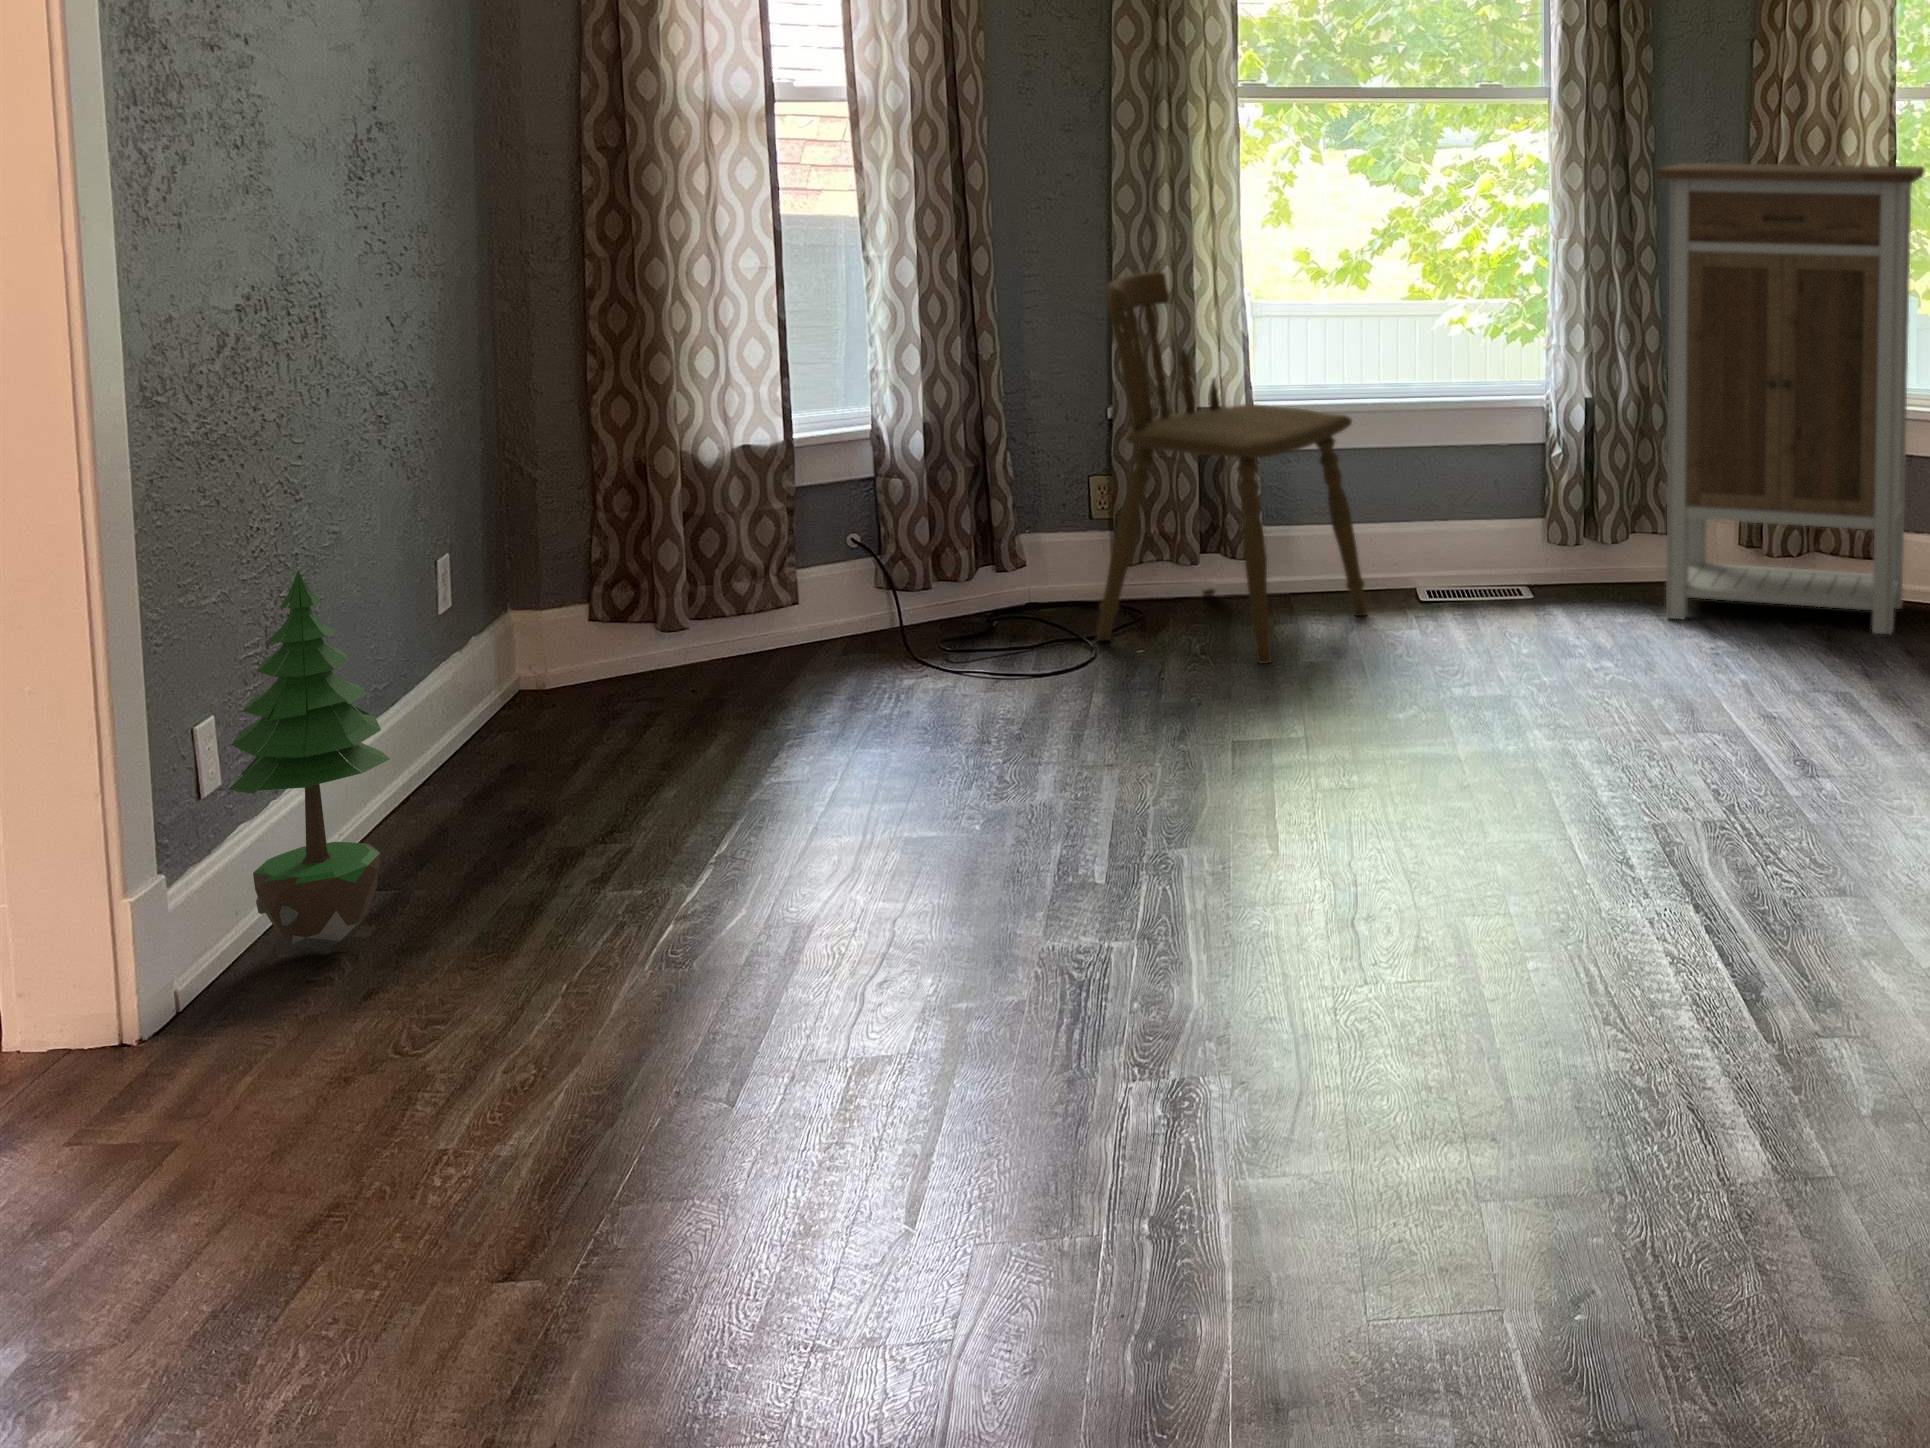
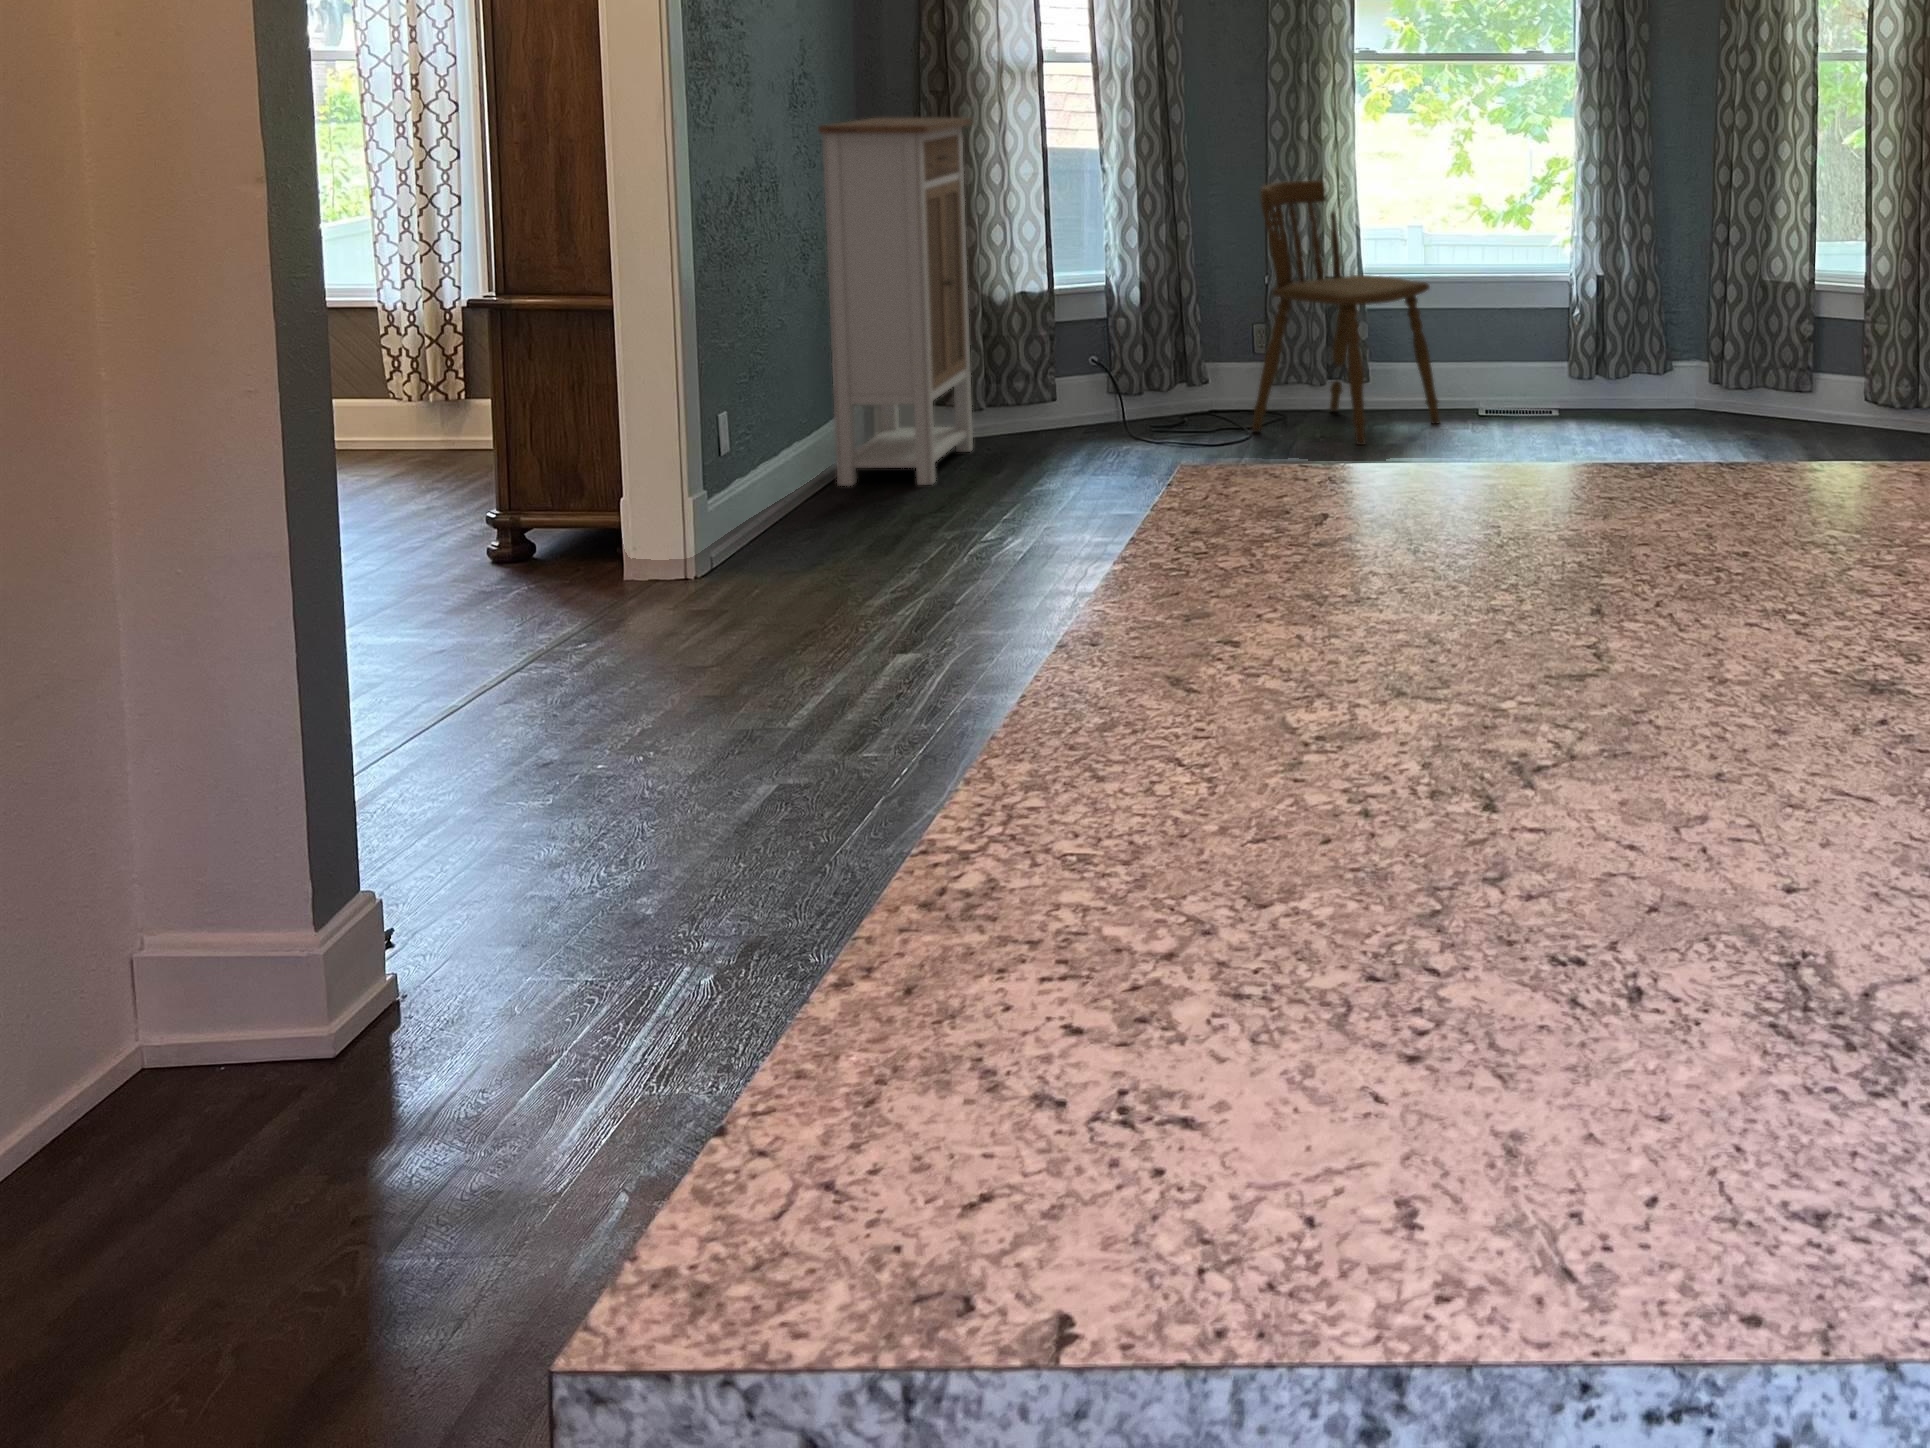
cabinet: present [1655,163,1925,634] -> present [818,118,974,486]
potted tree: present [228,571,390,951] -> none [740,326,825,547]

